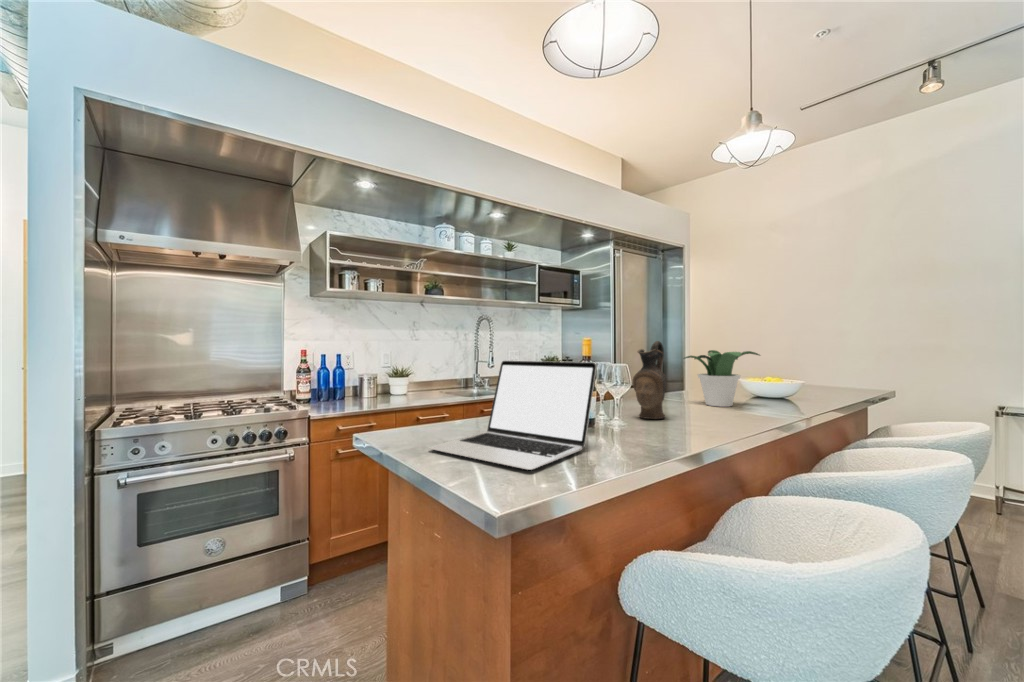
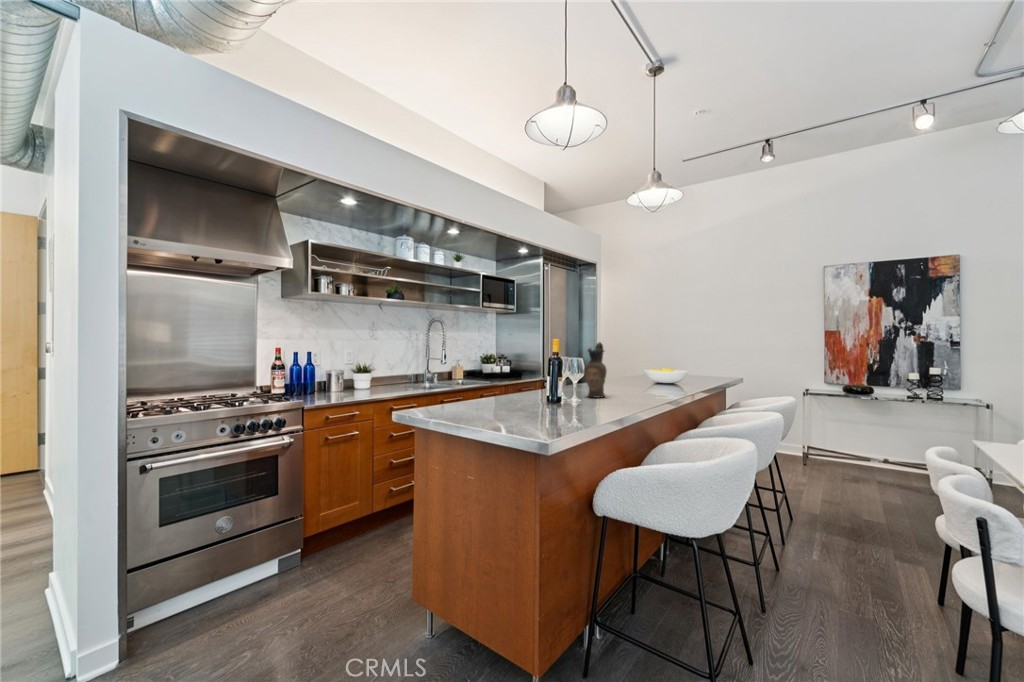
potted plant: present [684,350,760,407] -> none [610,349,664,389]
laptop: present [429,361,596,470] -> none [466,356,575,424]

